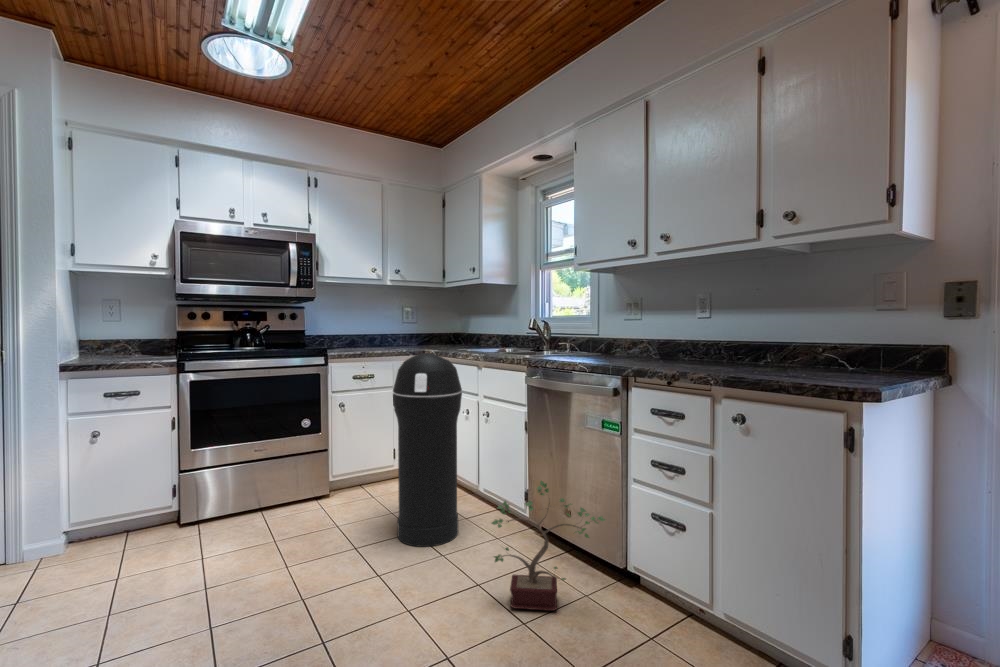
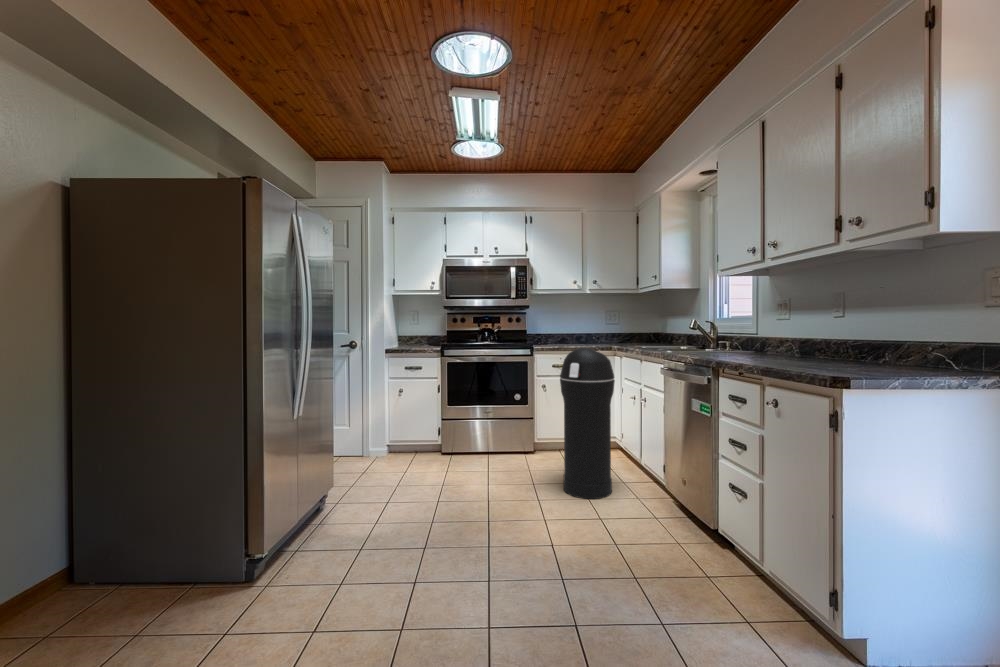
potted plant: present [492,481,605,611] -> none [599,454,691,564]

